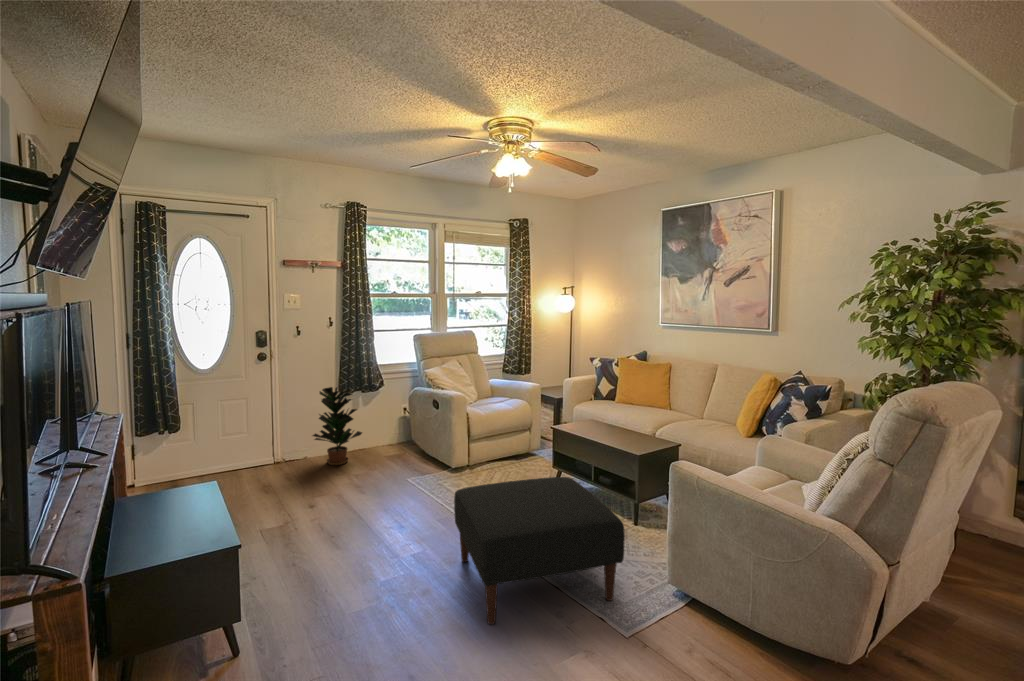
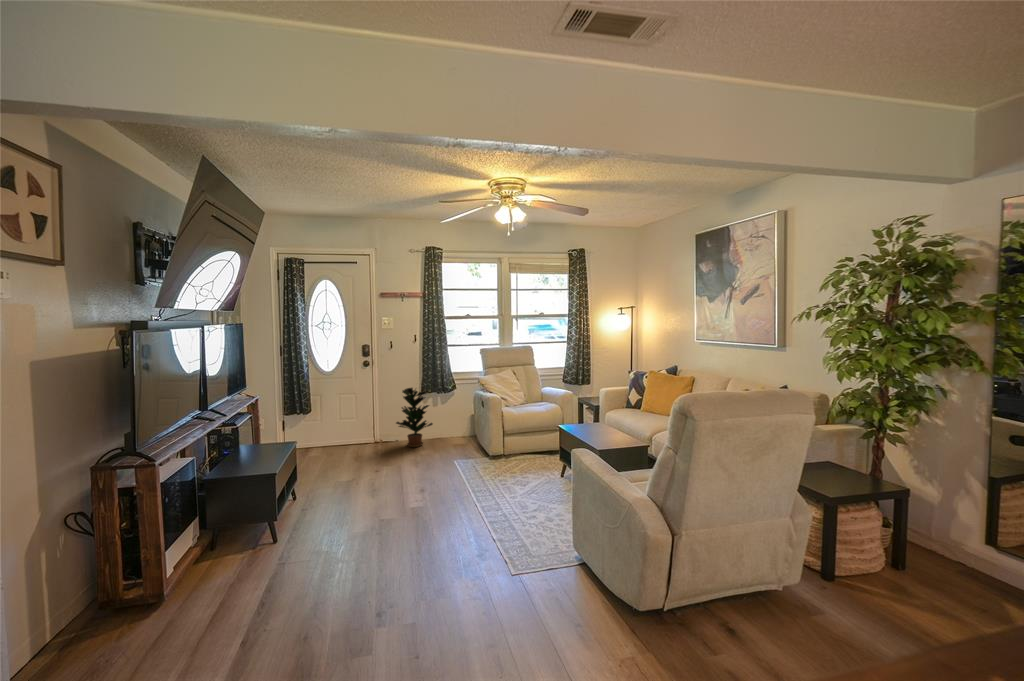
ottoman: present [454,477,625,624] -> none [426,460,539,553]

